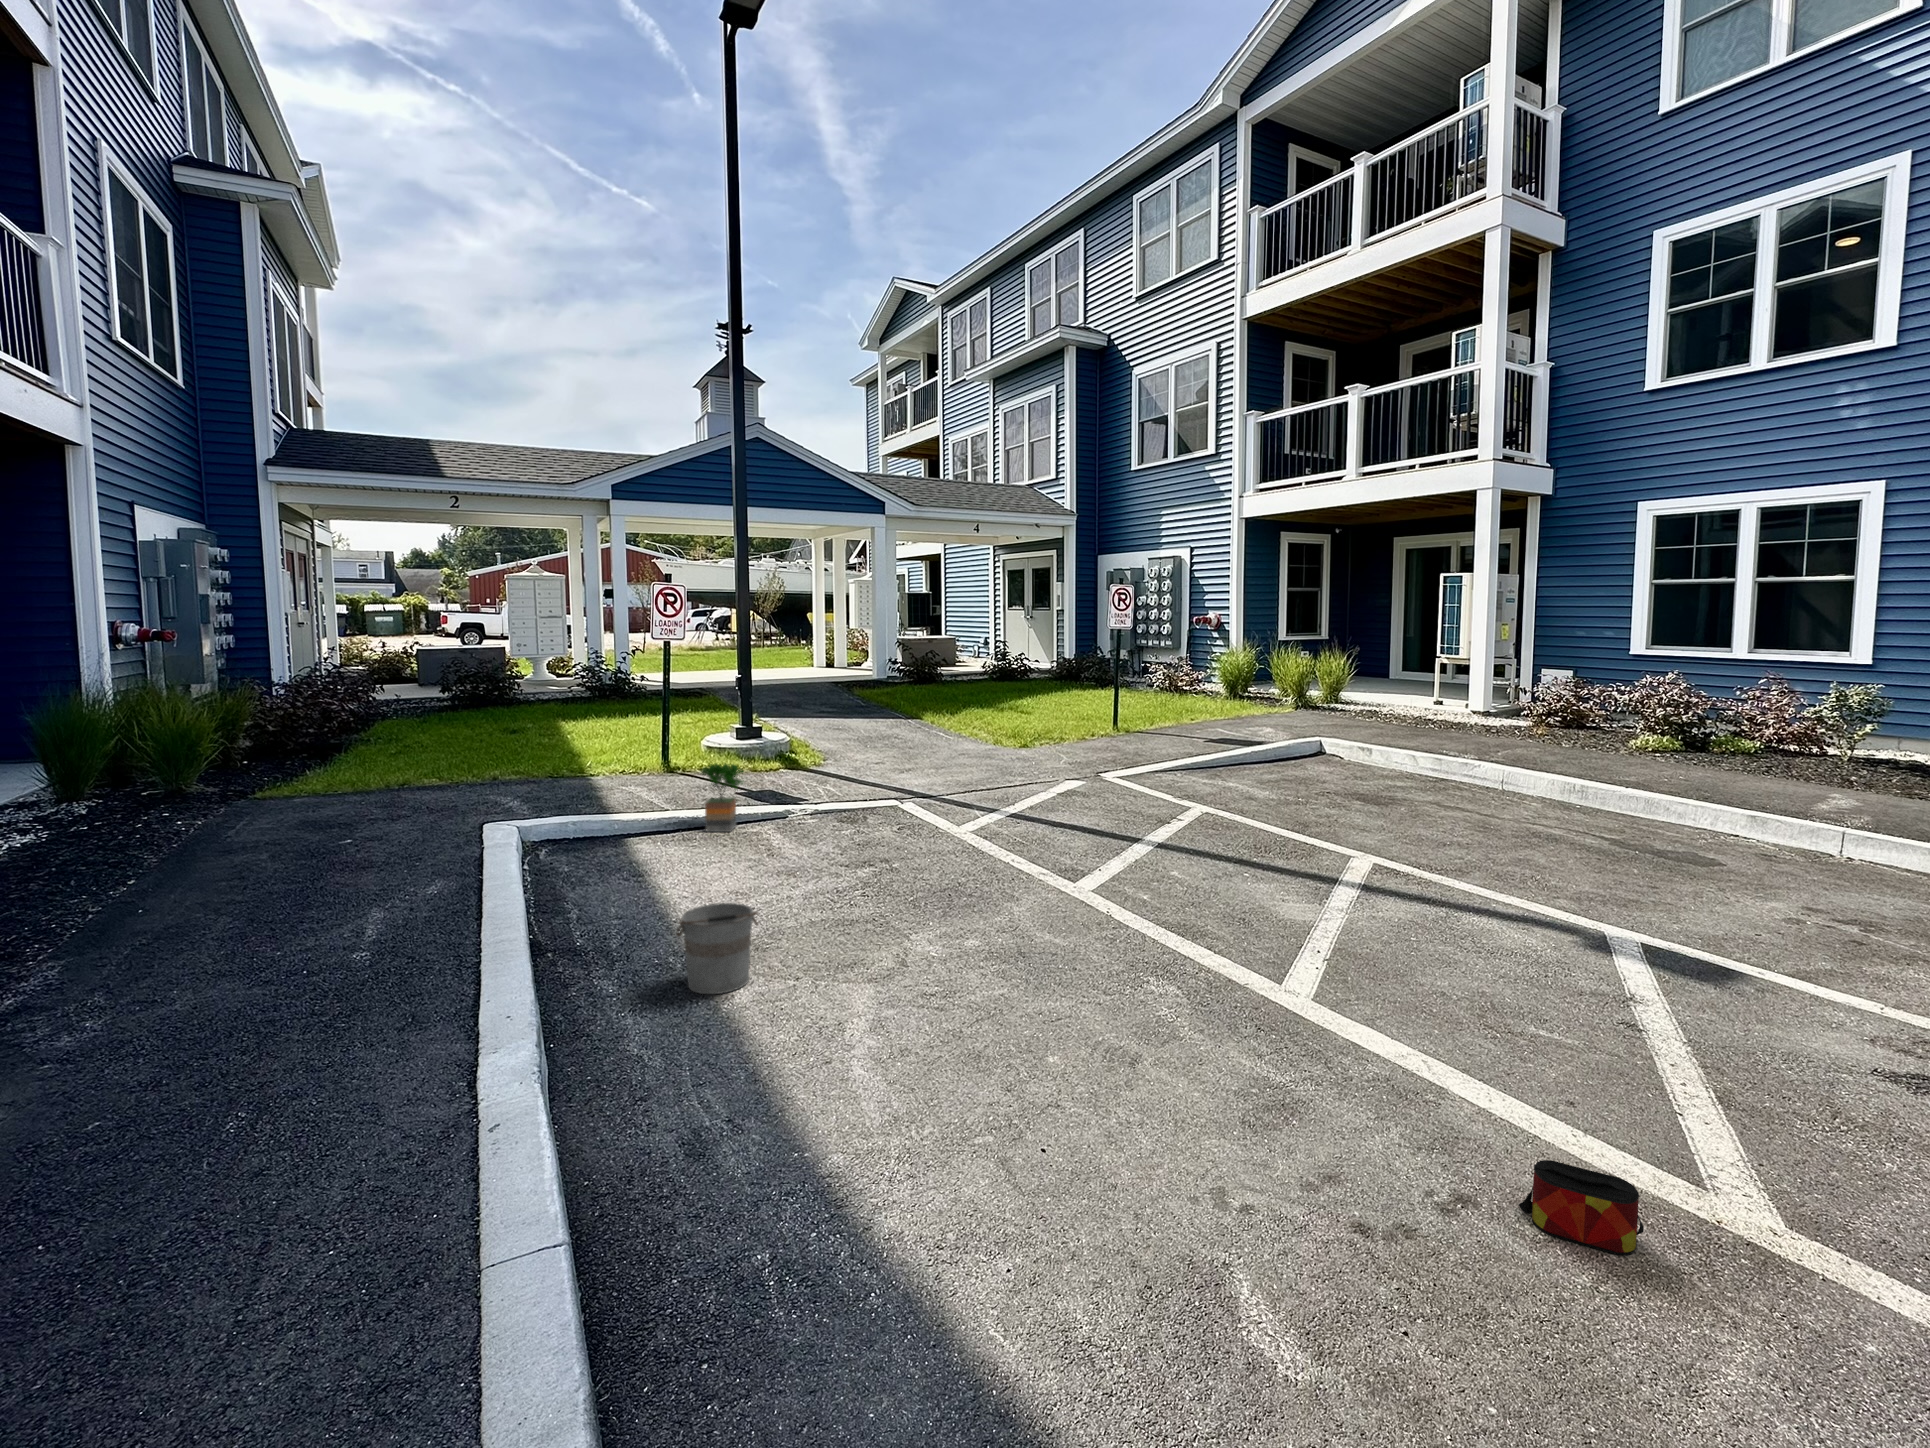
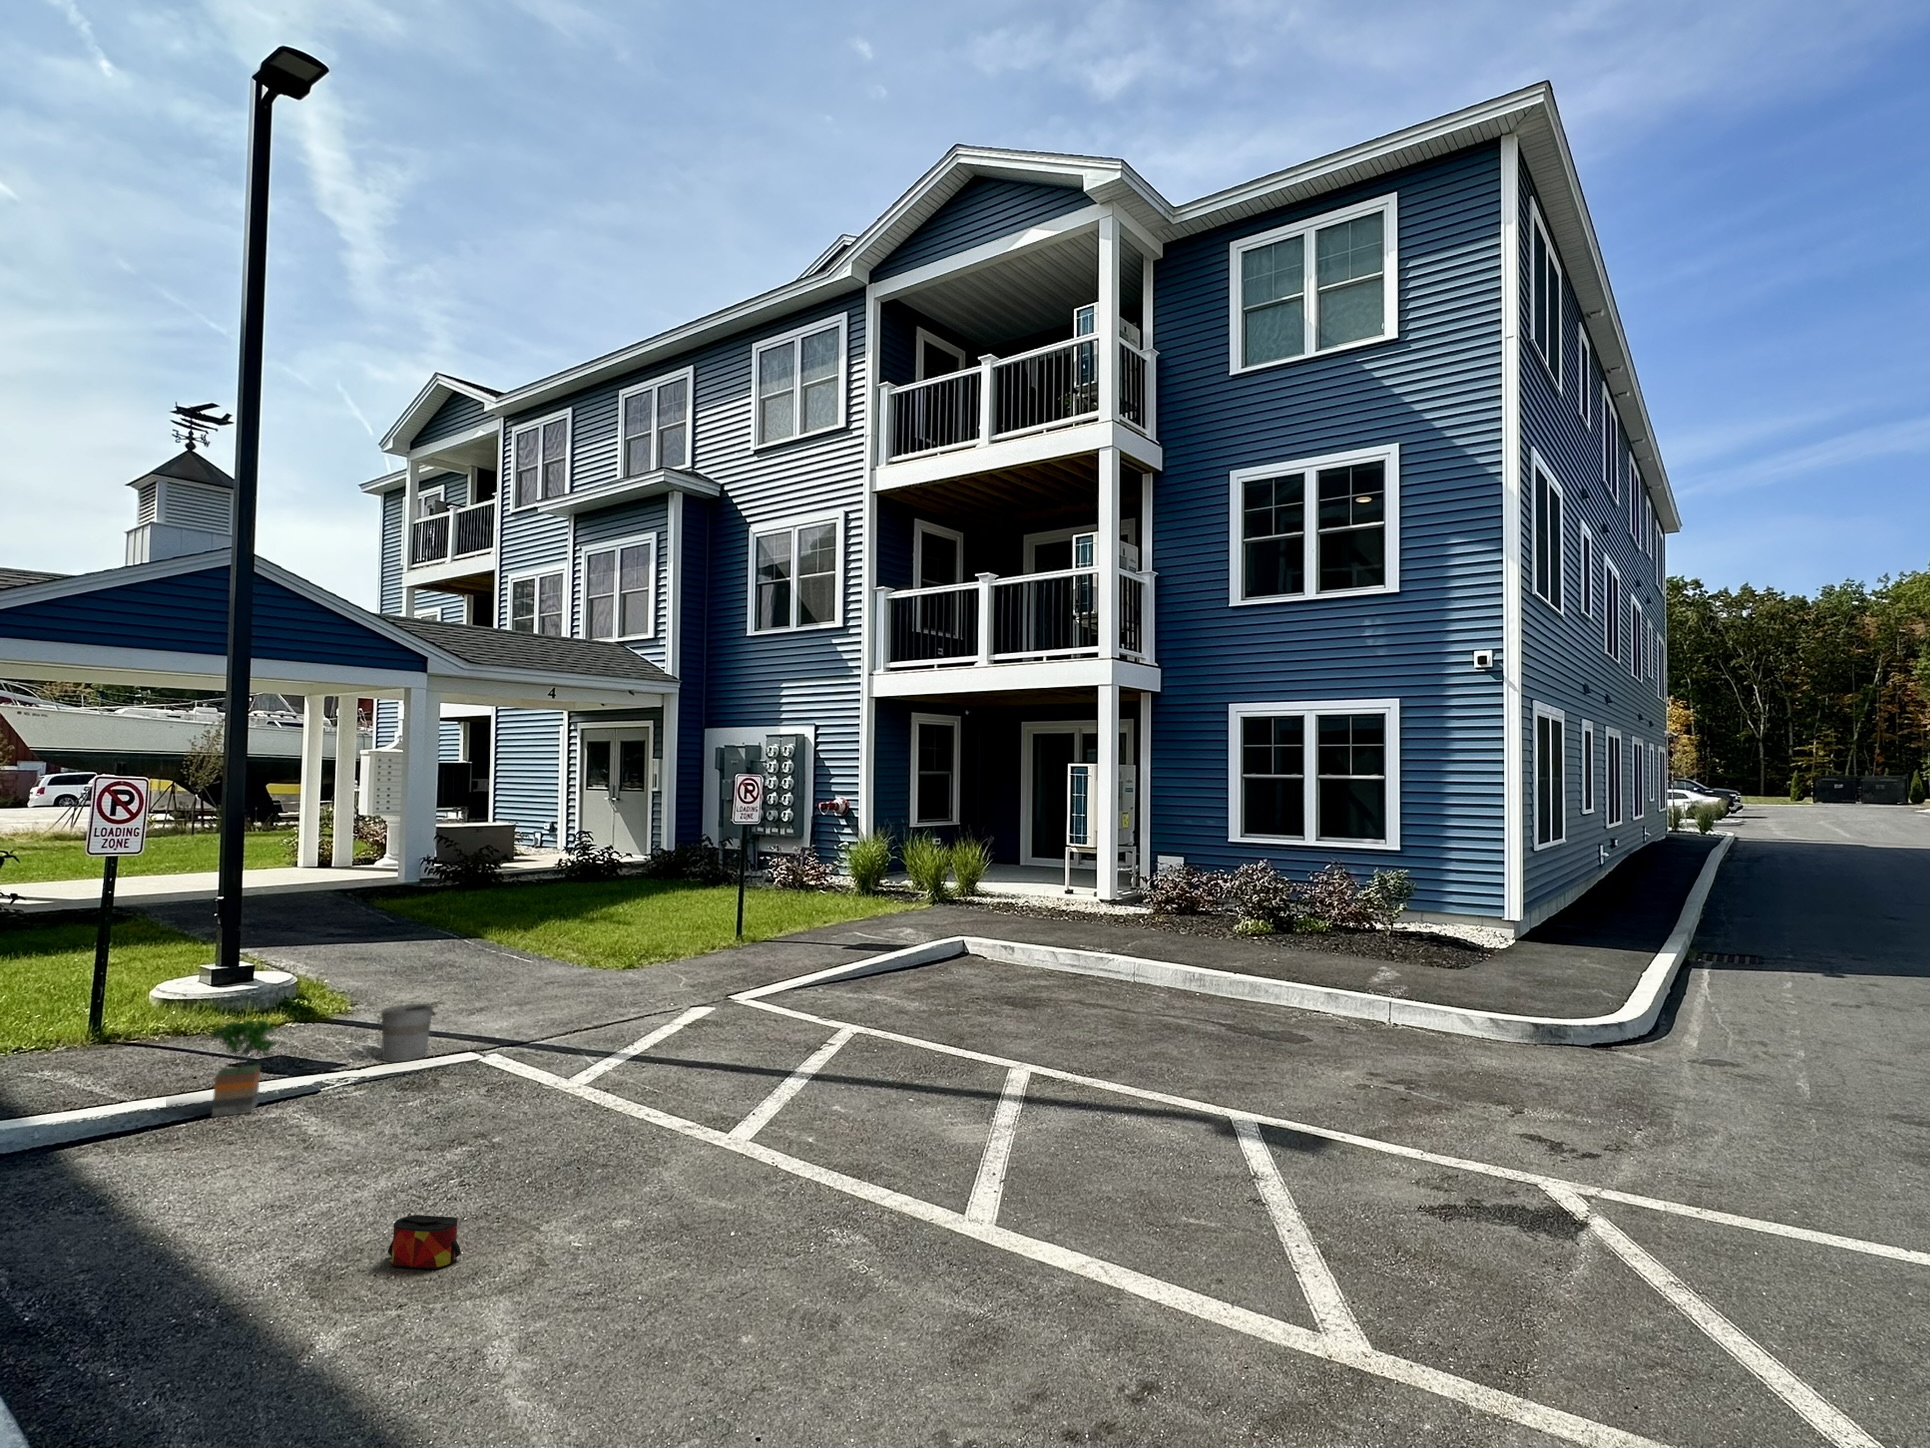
bucket: present [676,903,758,994] -> present [378,1004,437,1062]
bag: present [1518,1160,1644,1255] -> present [388,1215,461,1270]

